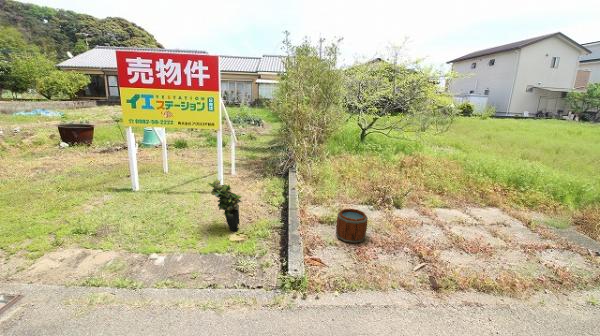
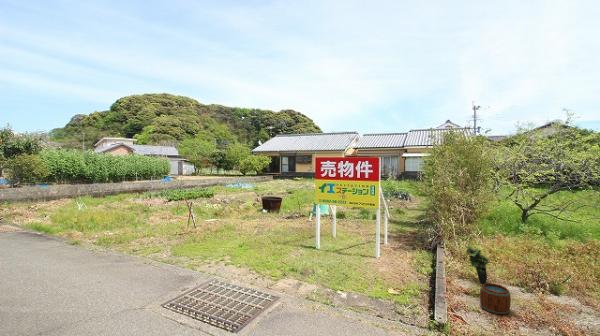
potted plant: present [208,180,242,231] -> present [465,245,490,284]

